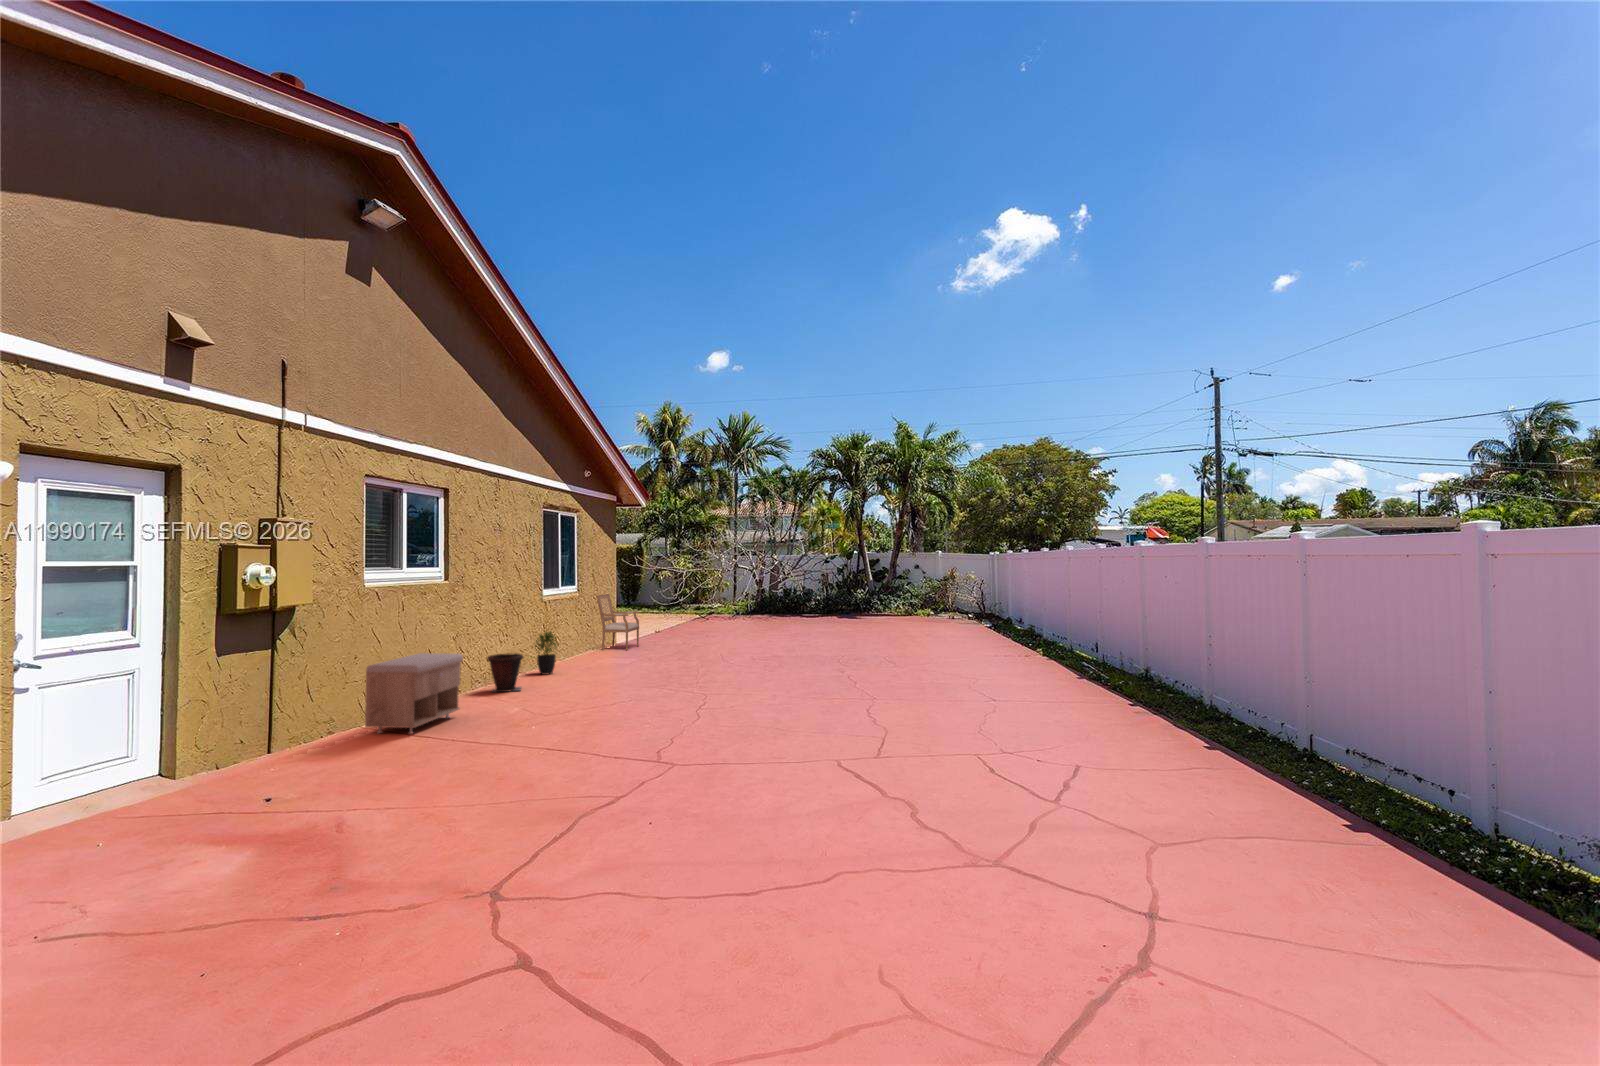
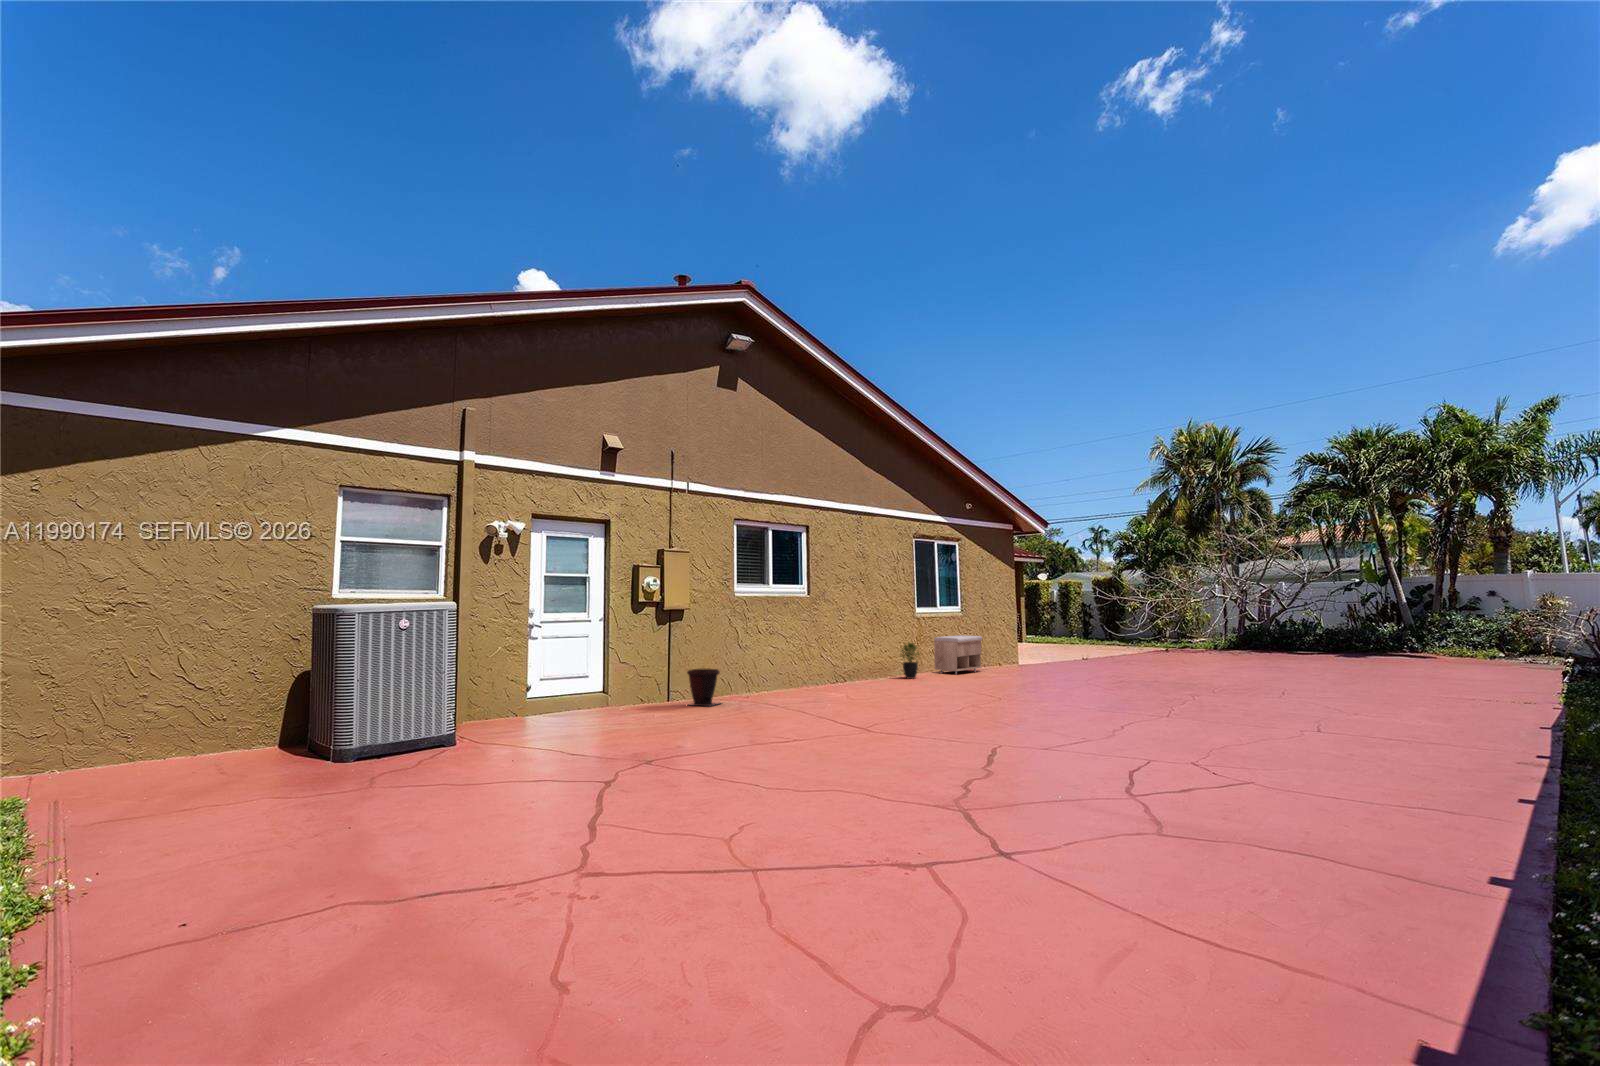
chair: present [597,594,639,651] -> none [985,616,1029,669]
storage bench: present [365,653,463,734] -> present [934,635,982,675]
bucket: present [487,653,523,692] -> present [687,668,720,707]

